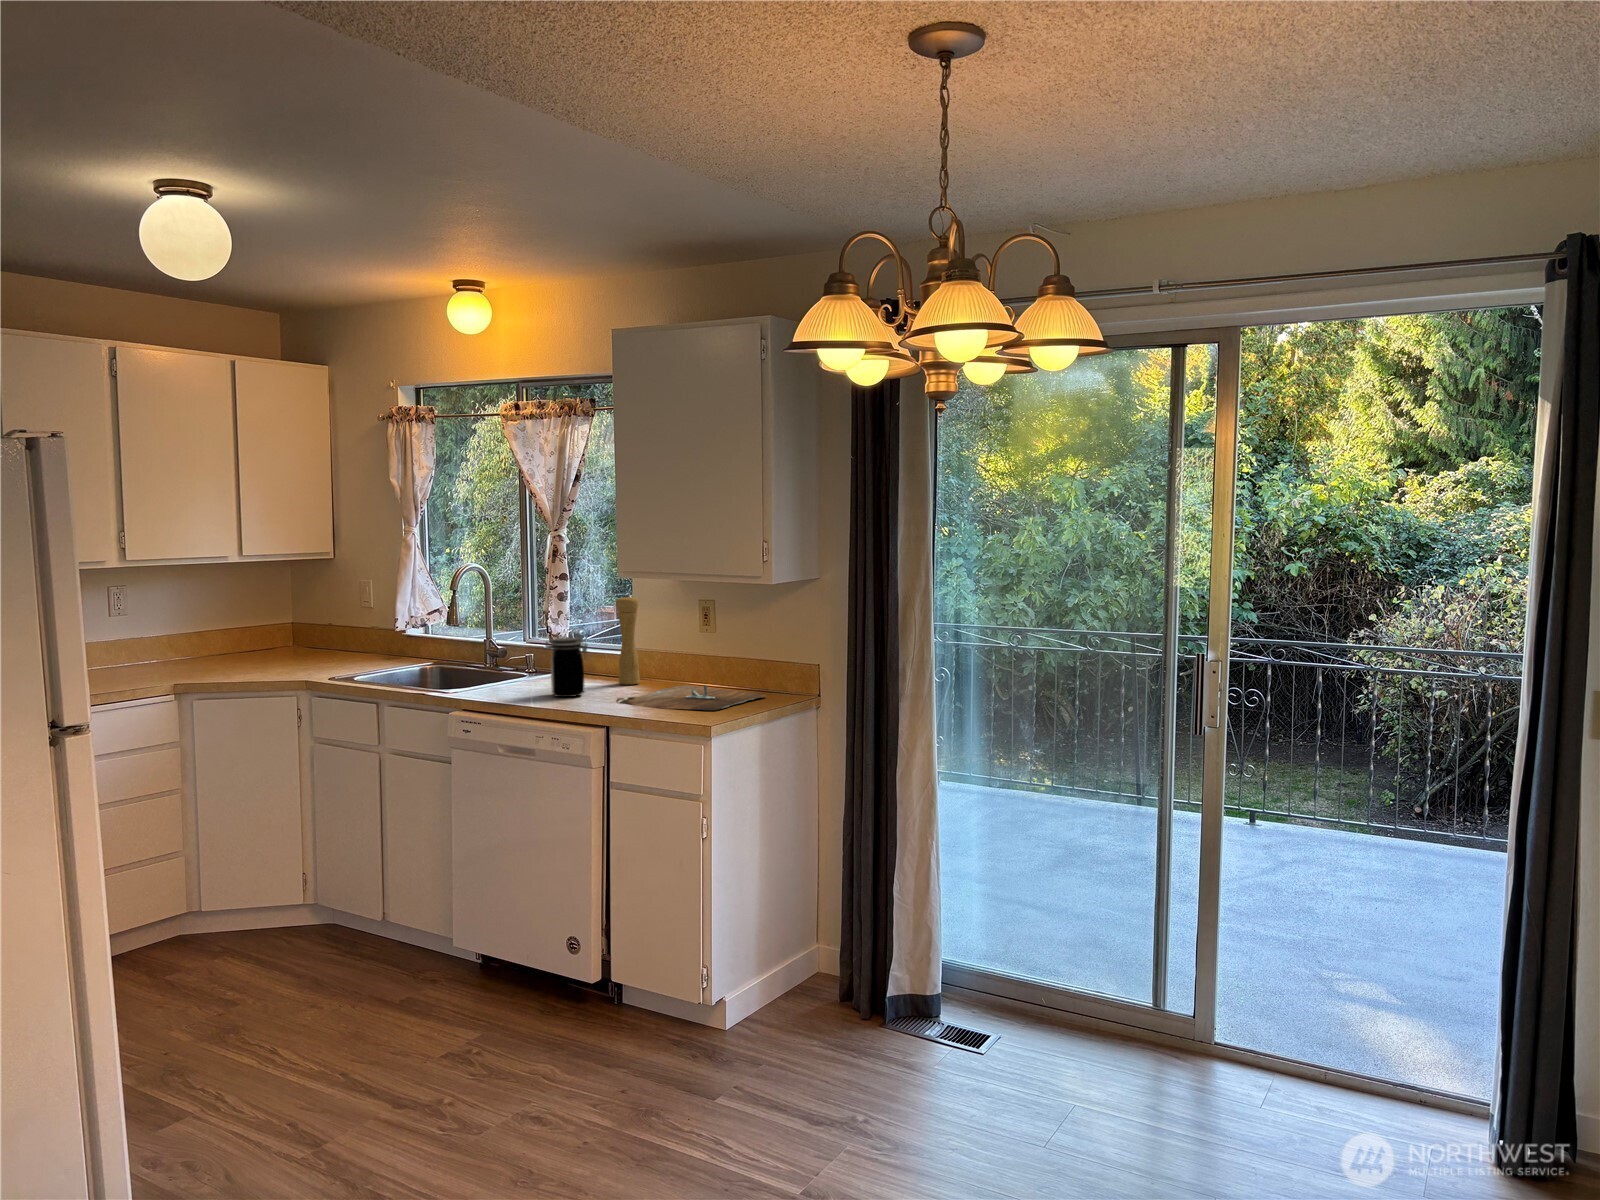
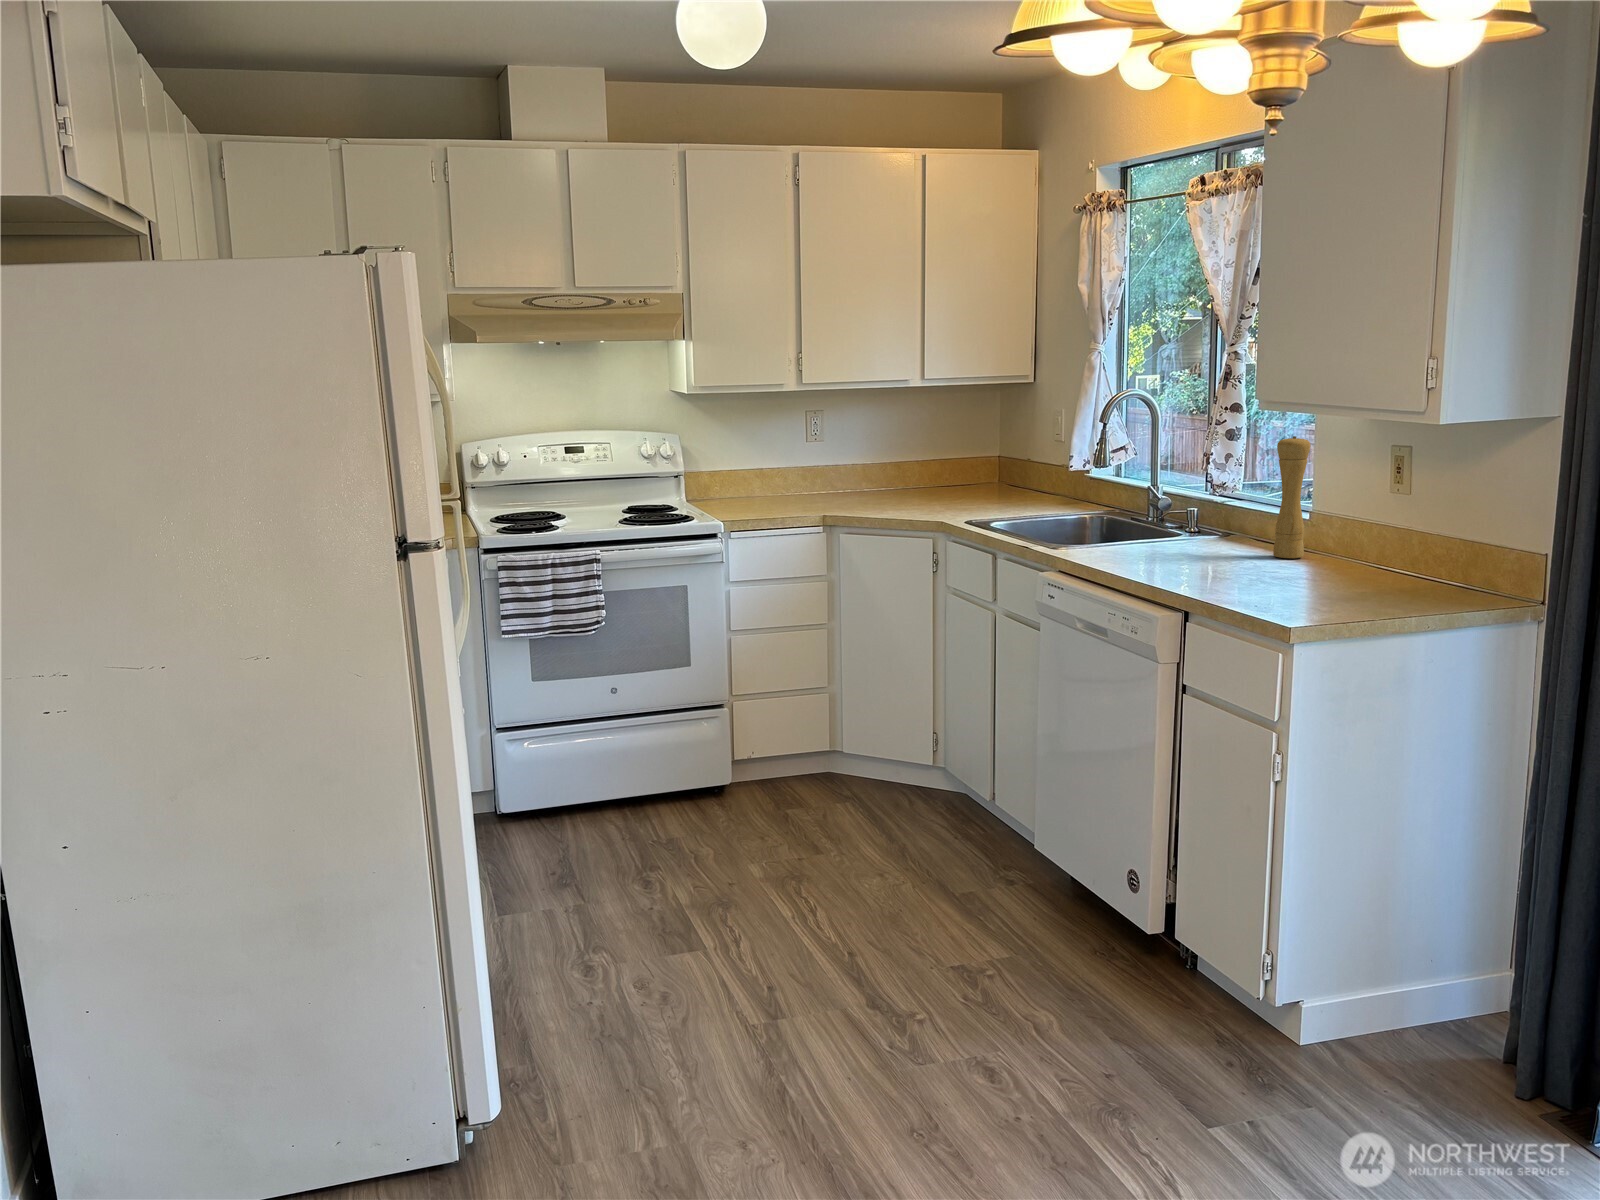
jar: present [545,637,587,697] -> none [1159,488,1211,566]
cutting board: present [617,685,766,710] -> none [1227,567,1457,608]

